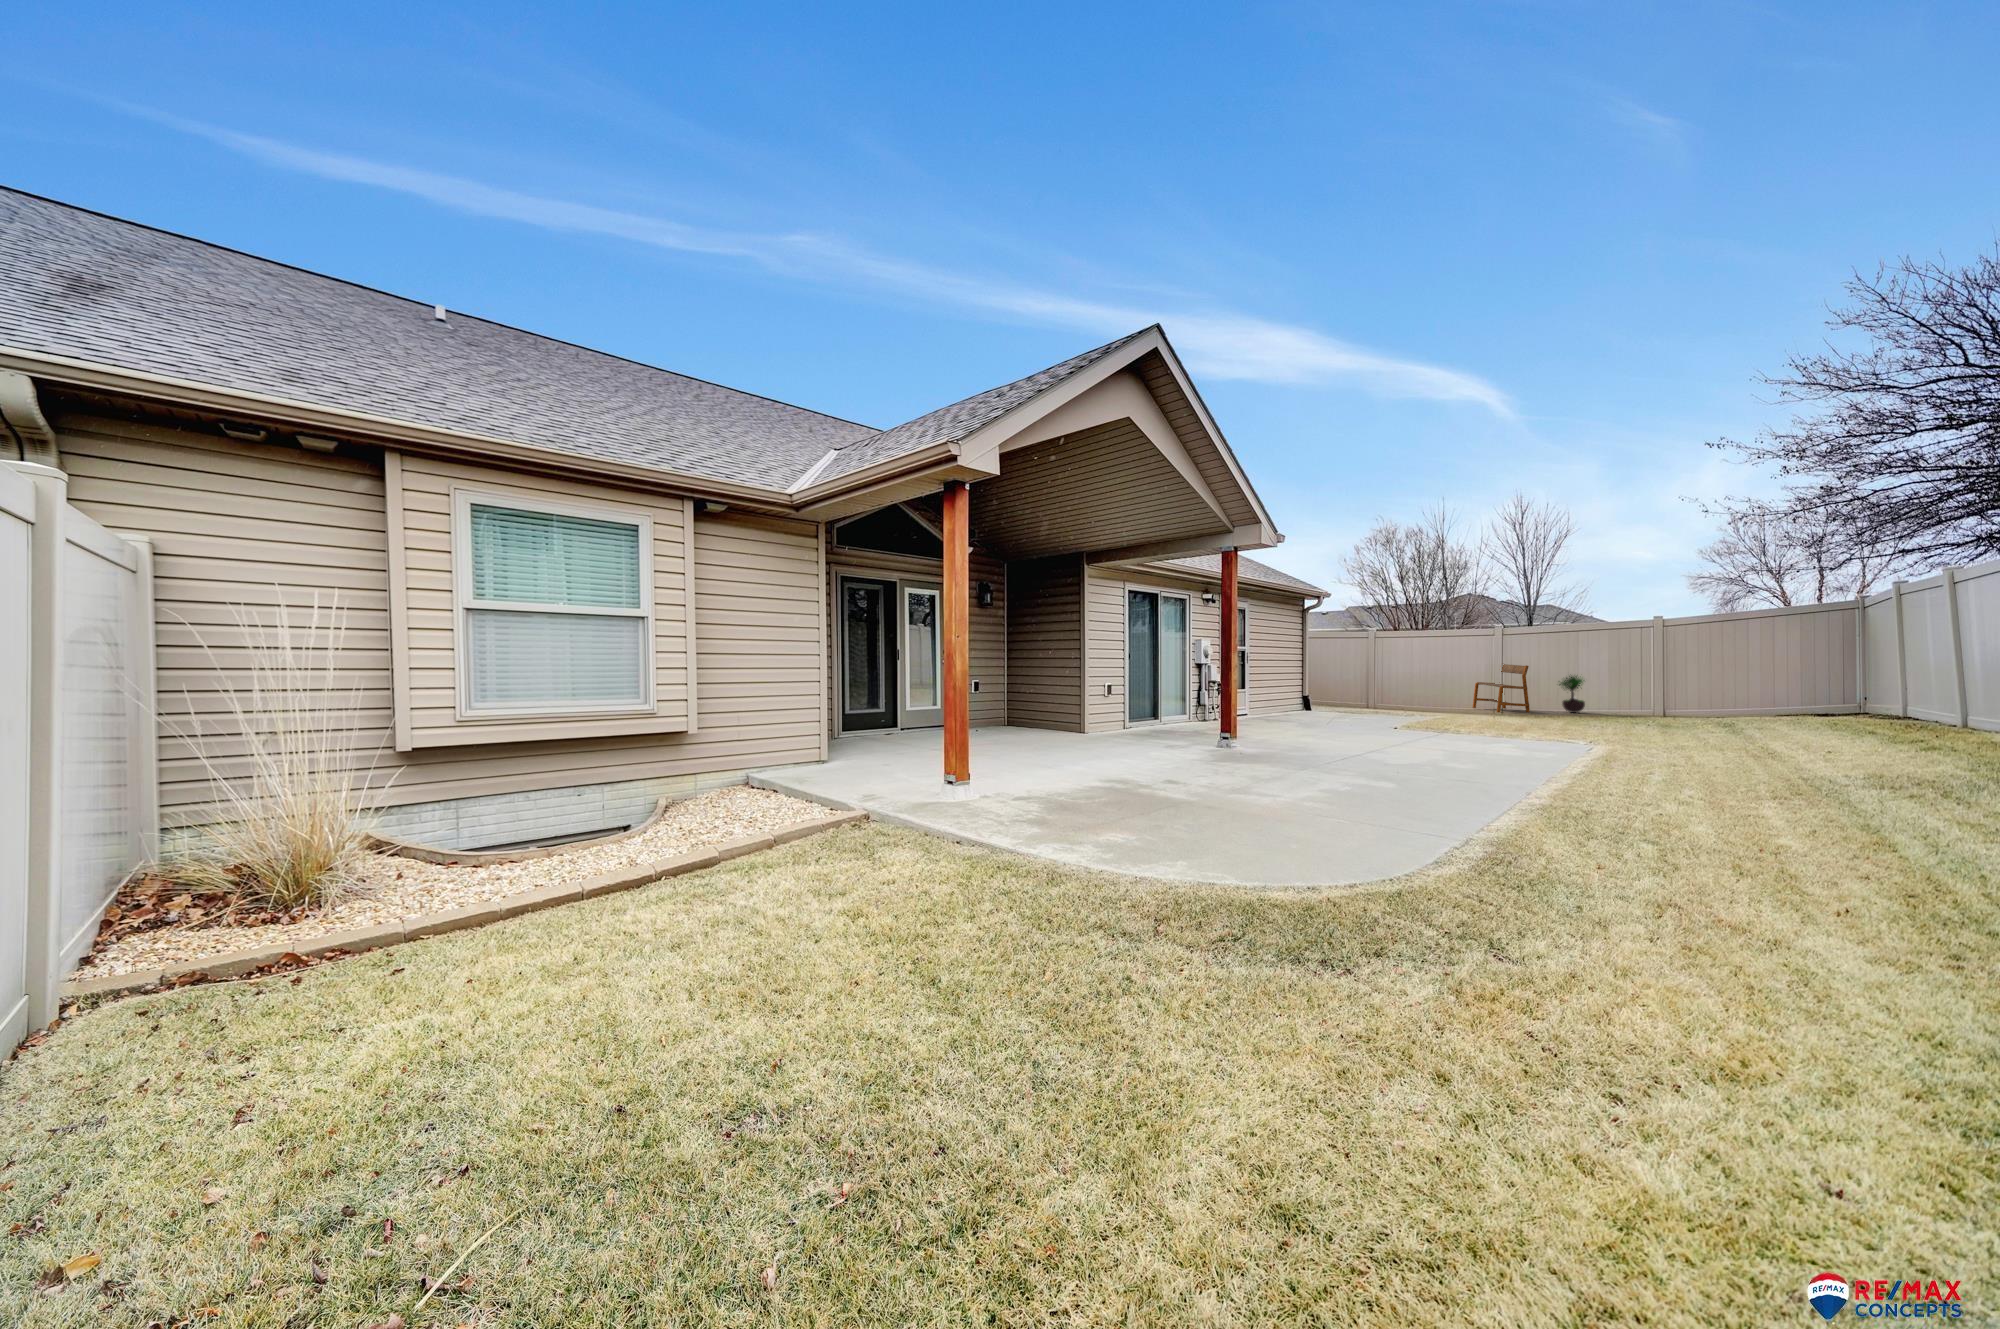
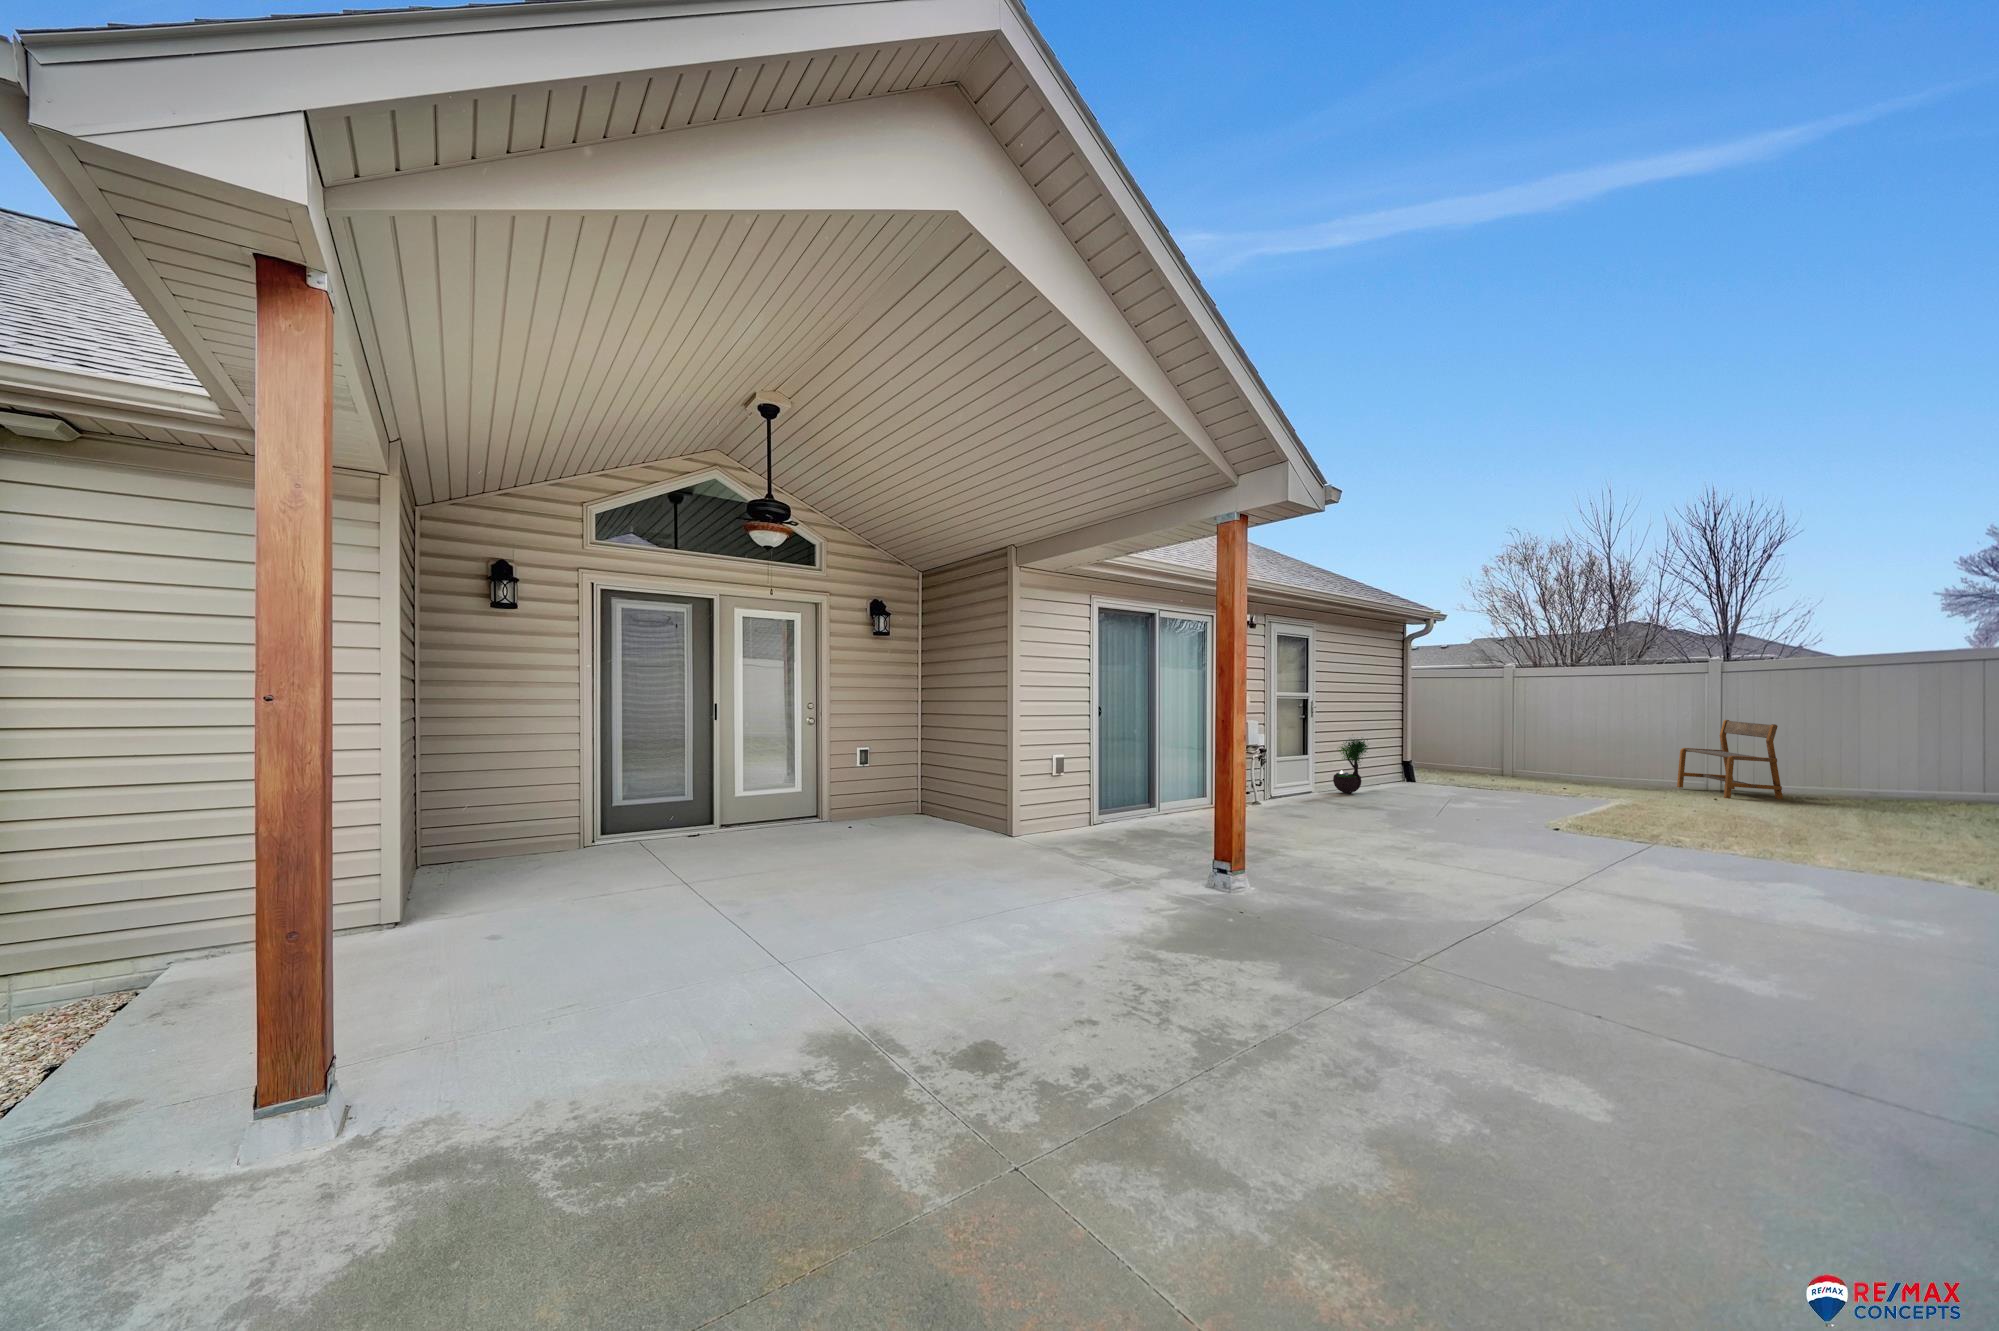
potted tree: present [1559,676,1585,713] -> present [1333,740,1368,793]

